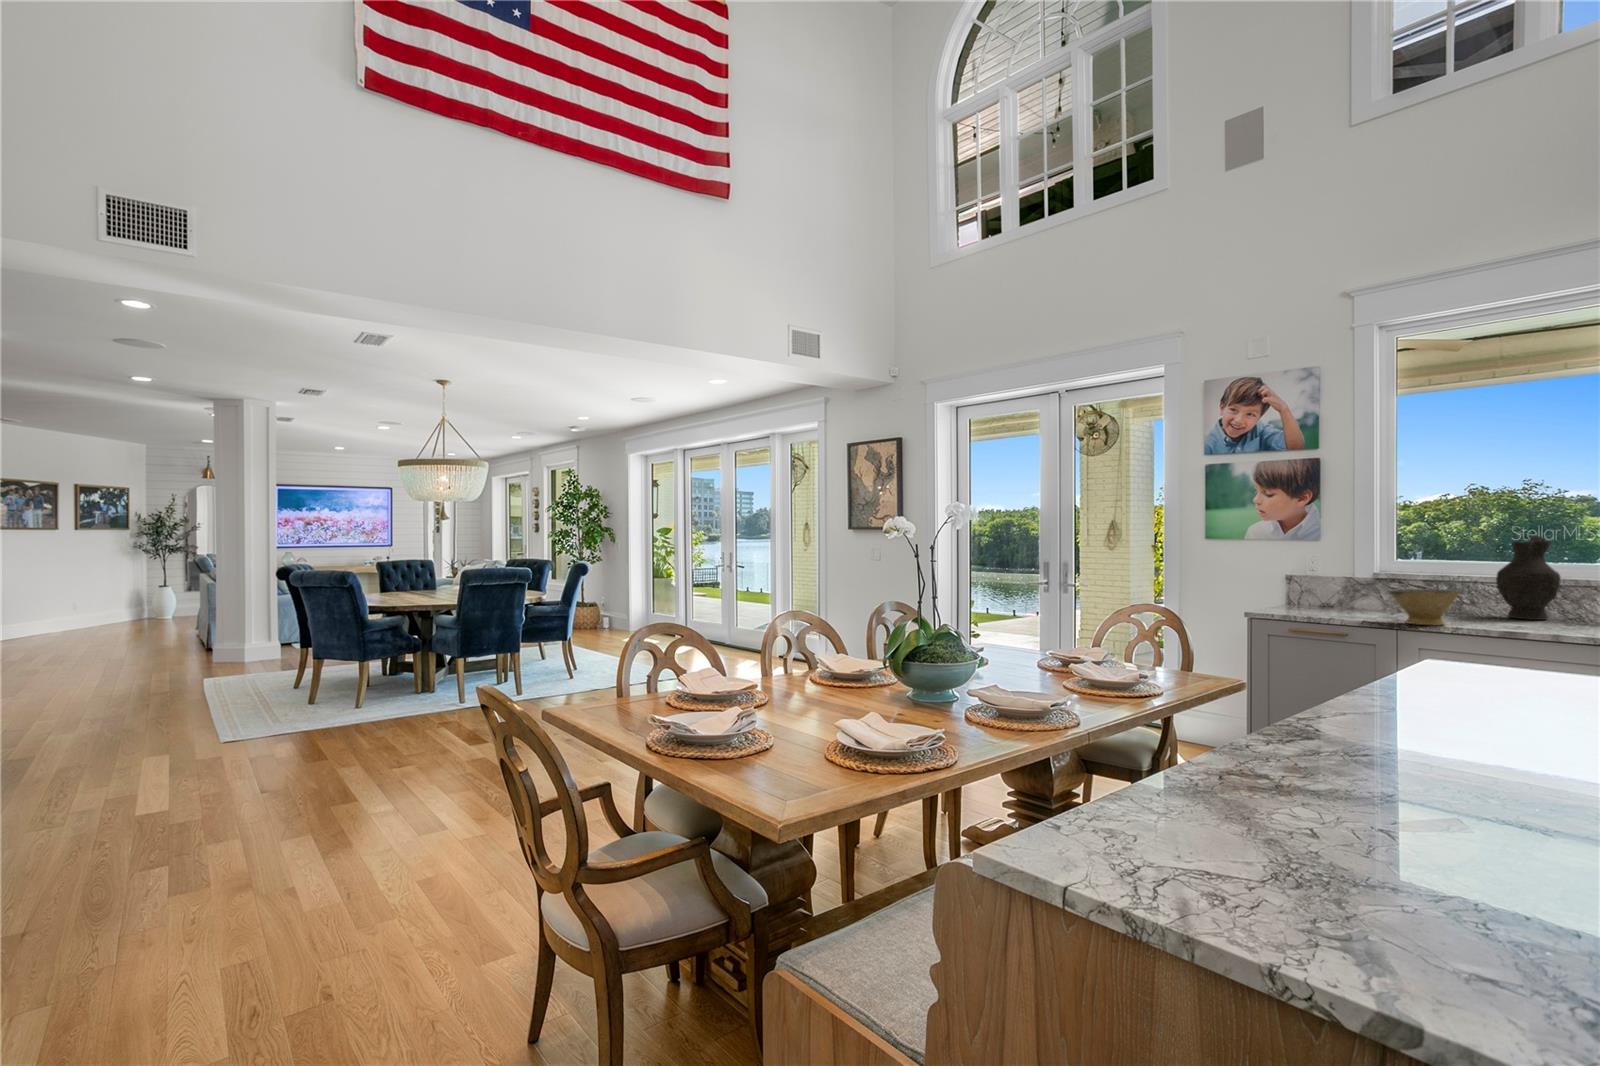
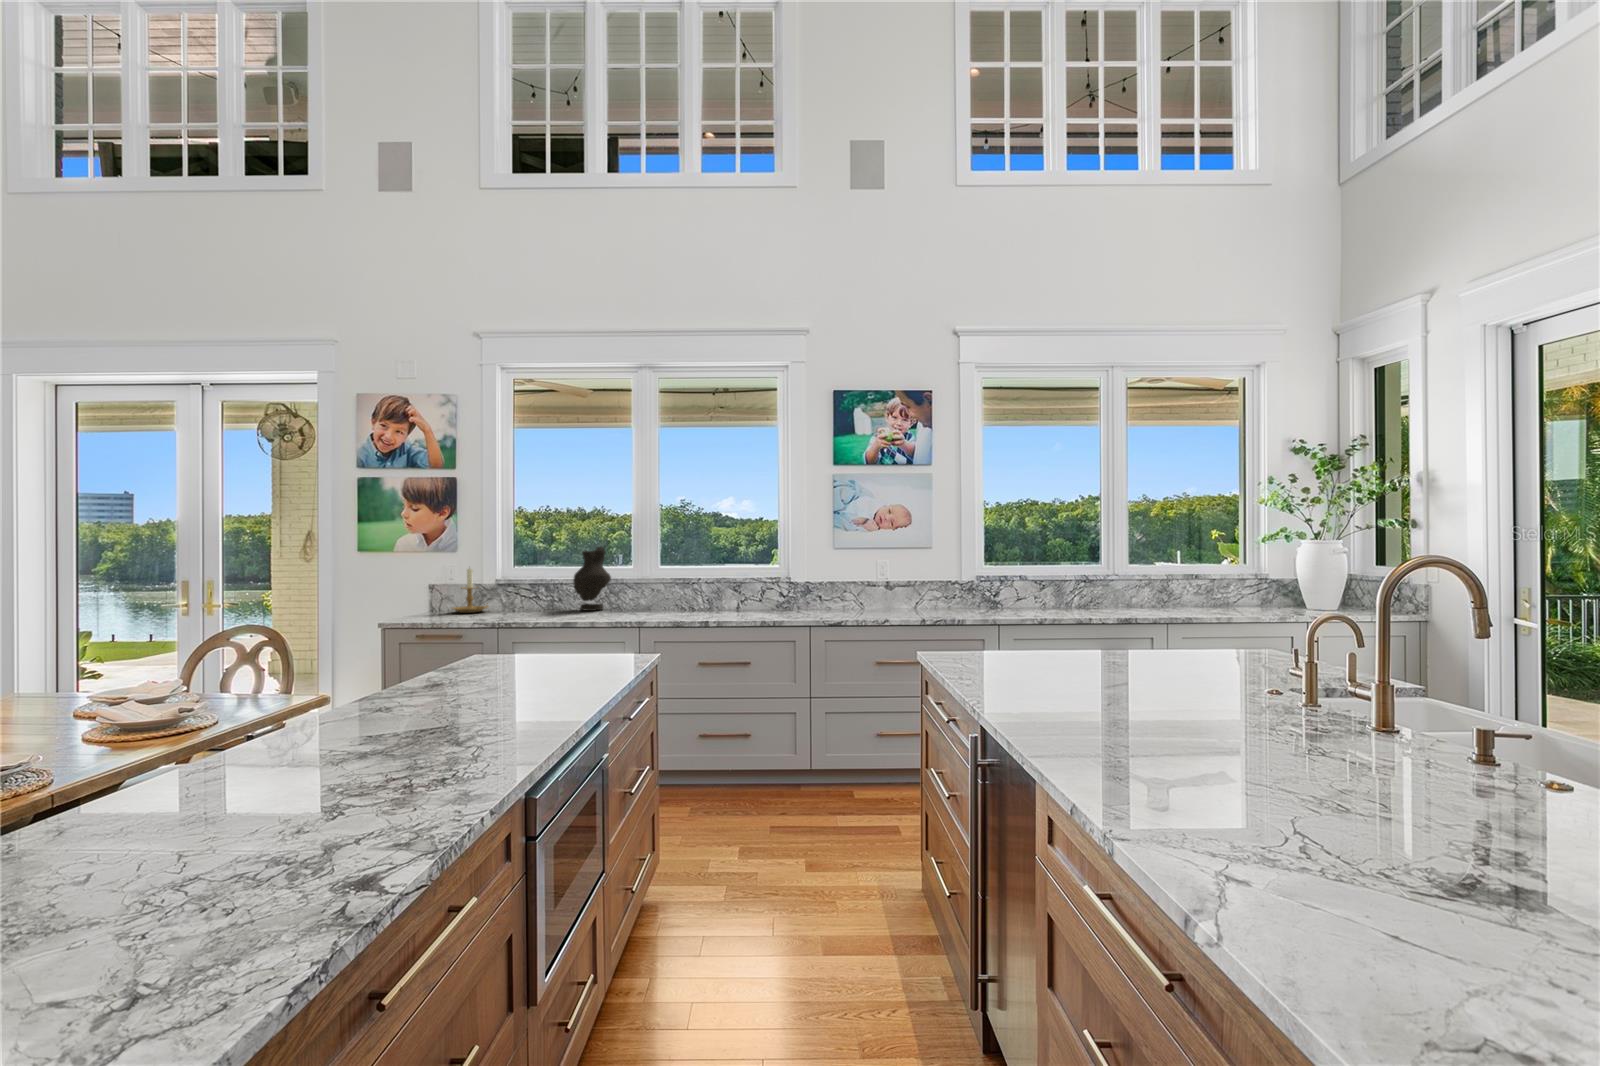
candle holder: none [1316,558,1366,610] -> present [452,568,488,613]
bowl: present [1389,589,1460,625] -> none [491,591,539,621]

